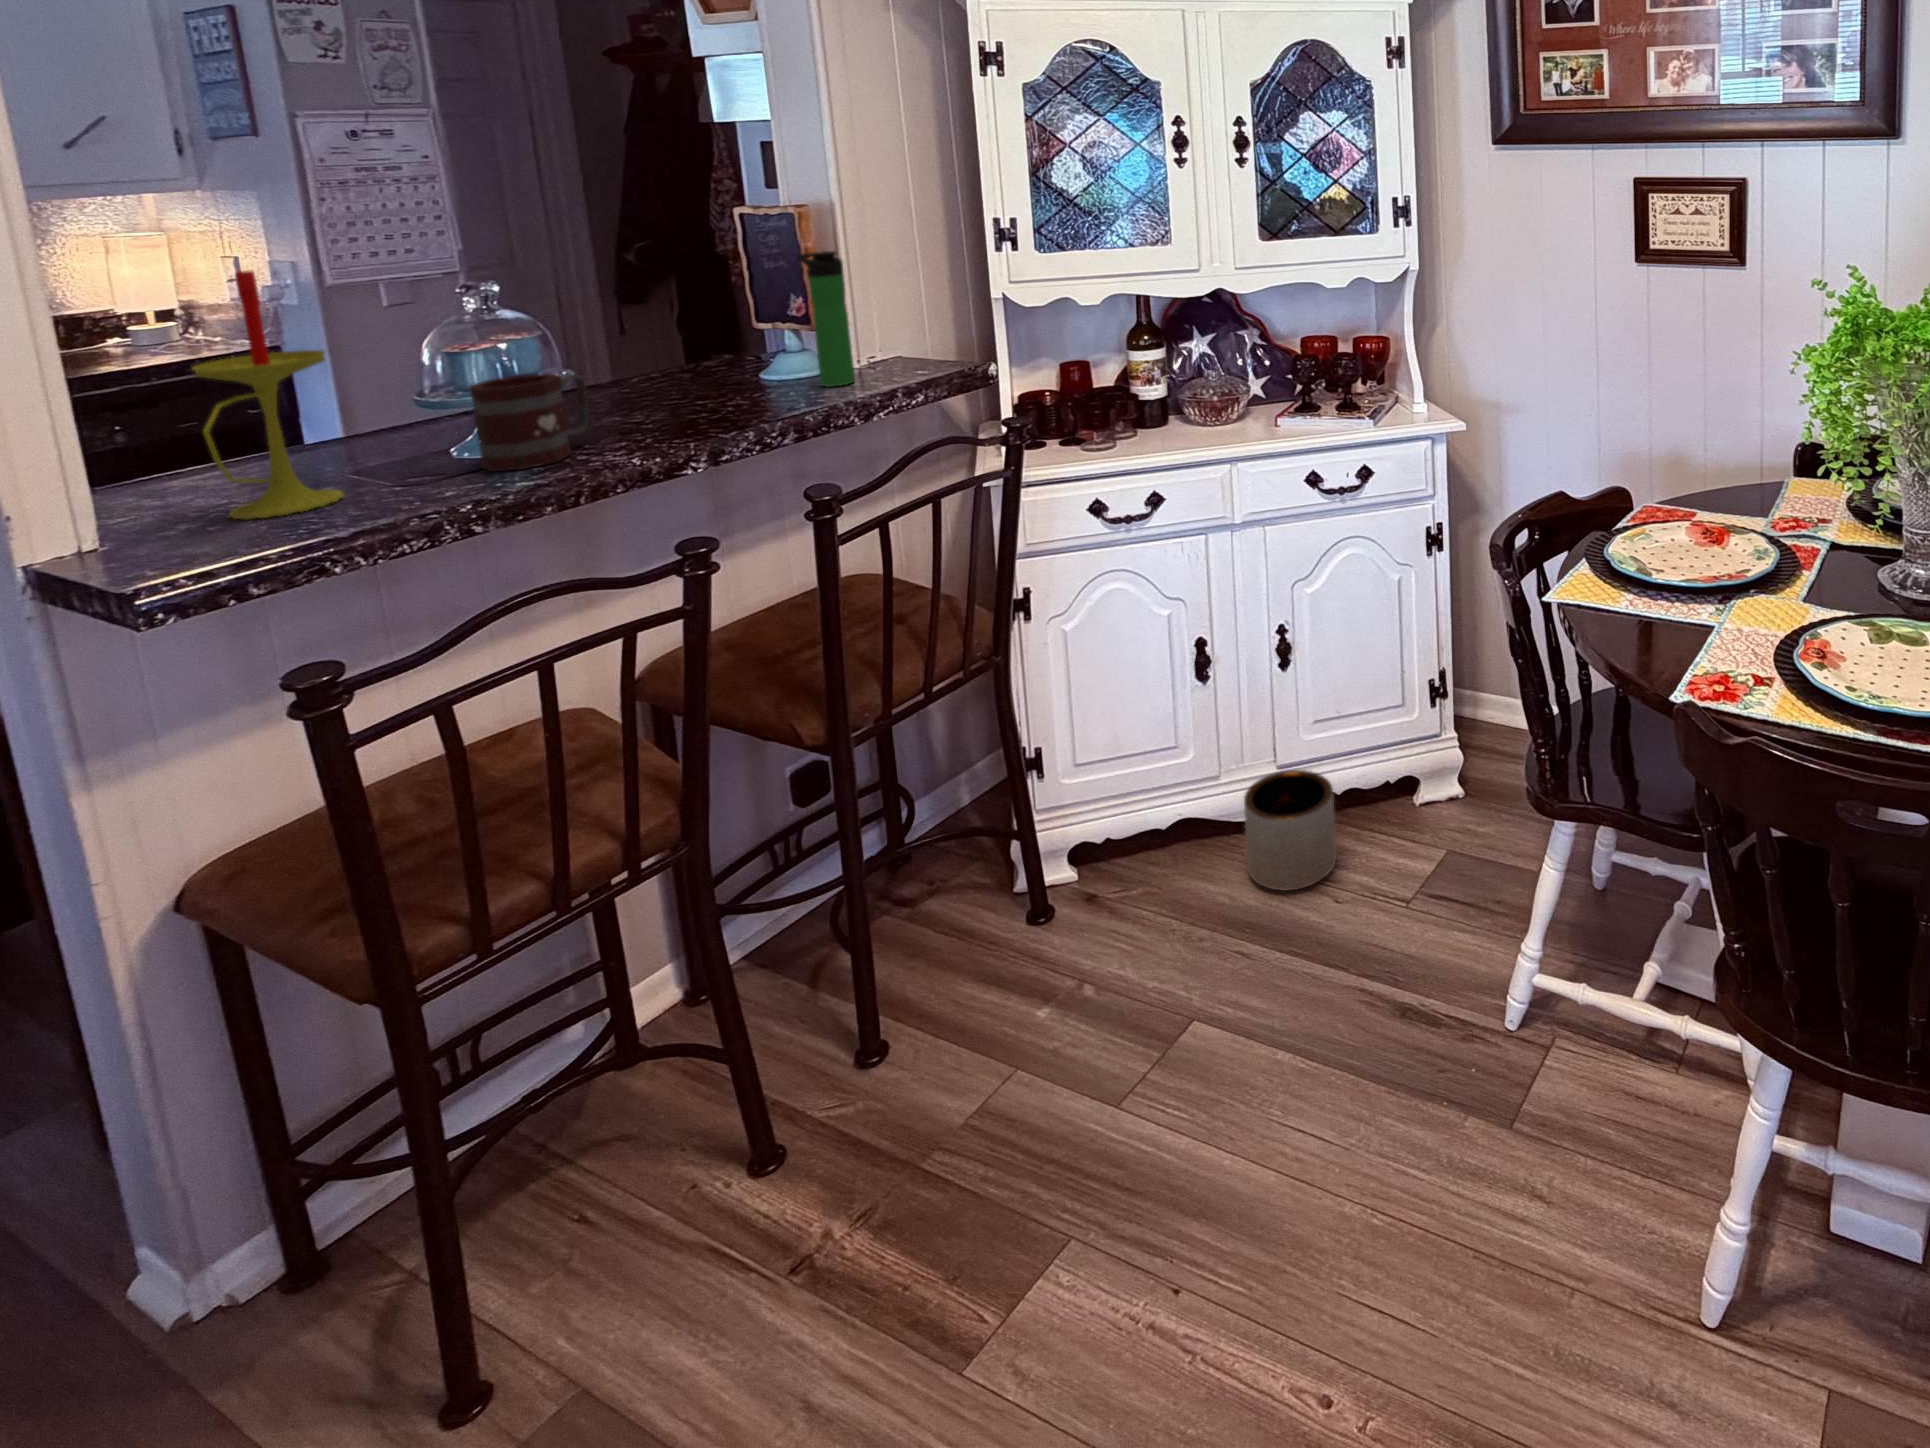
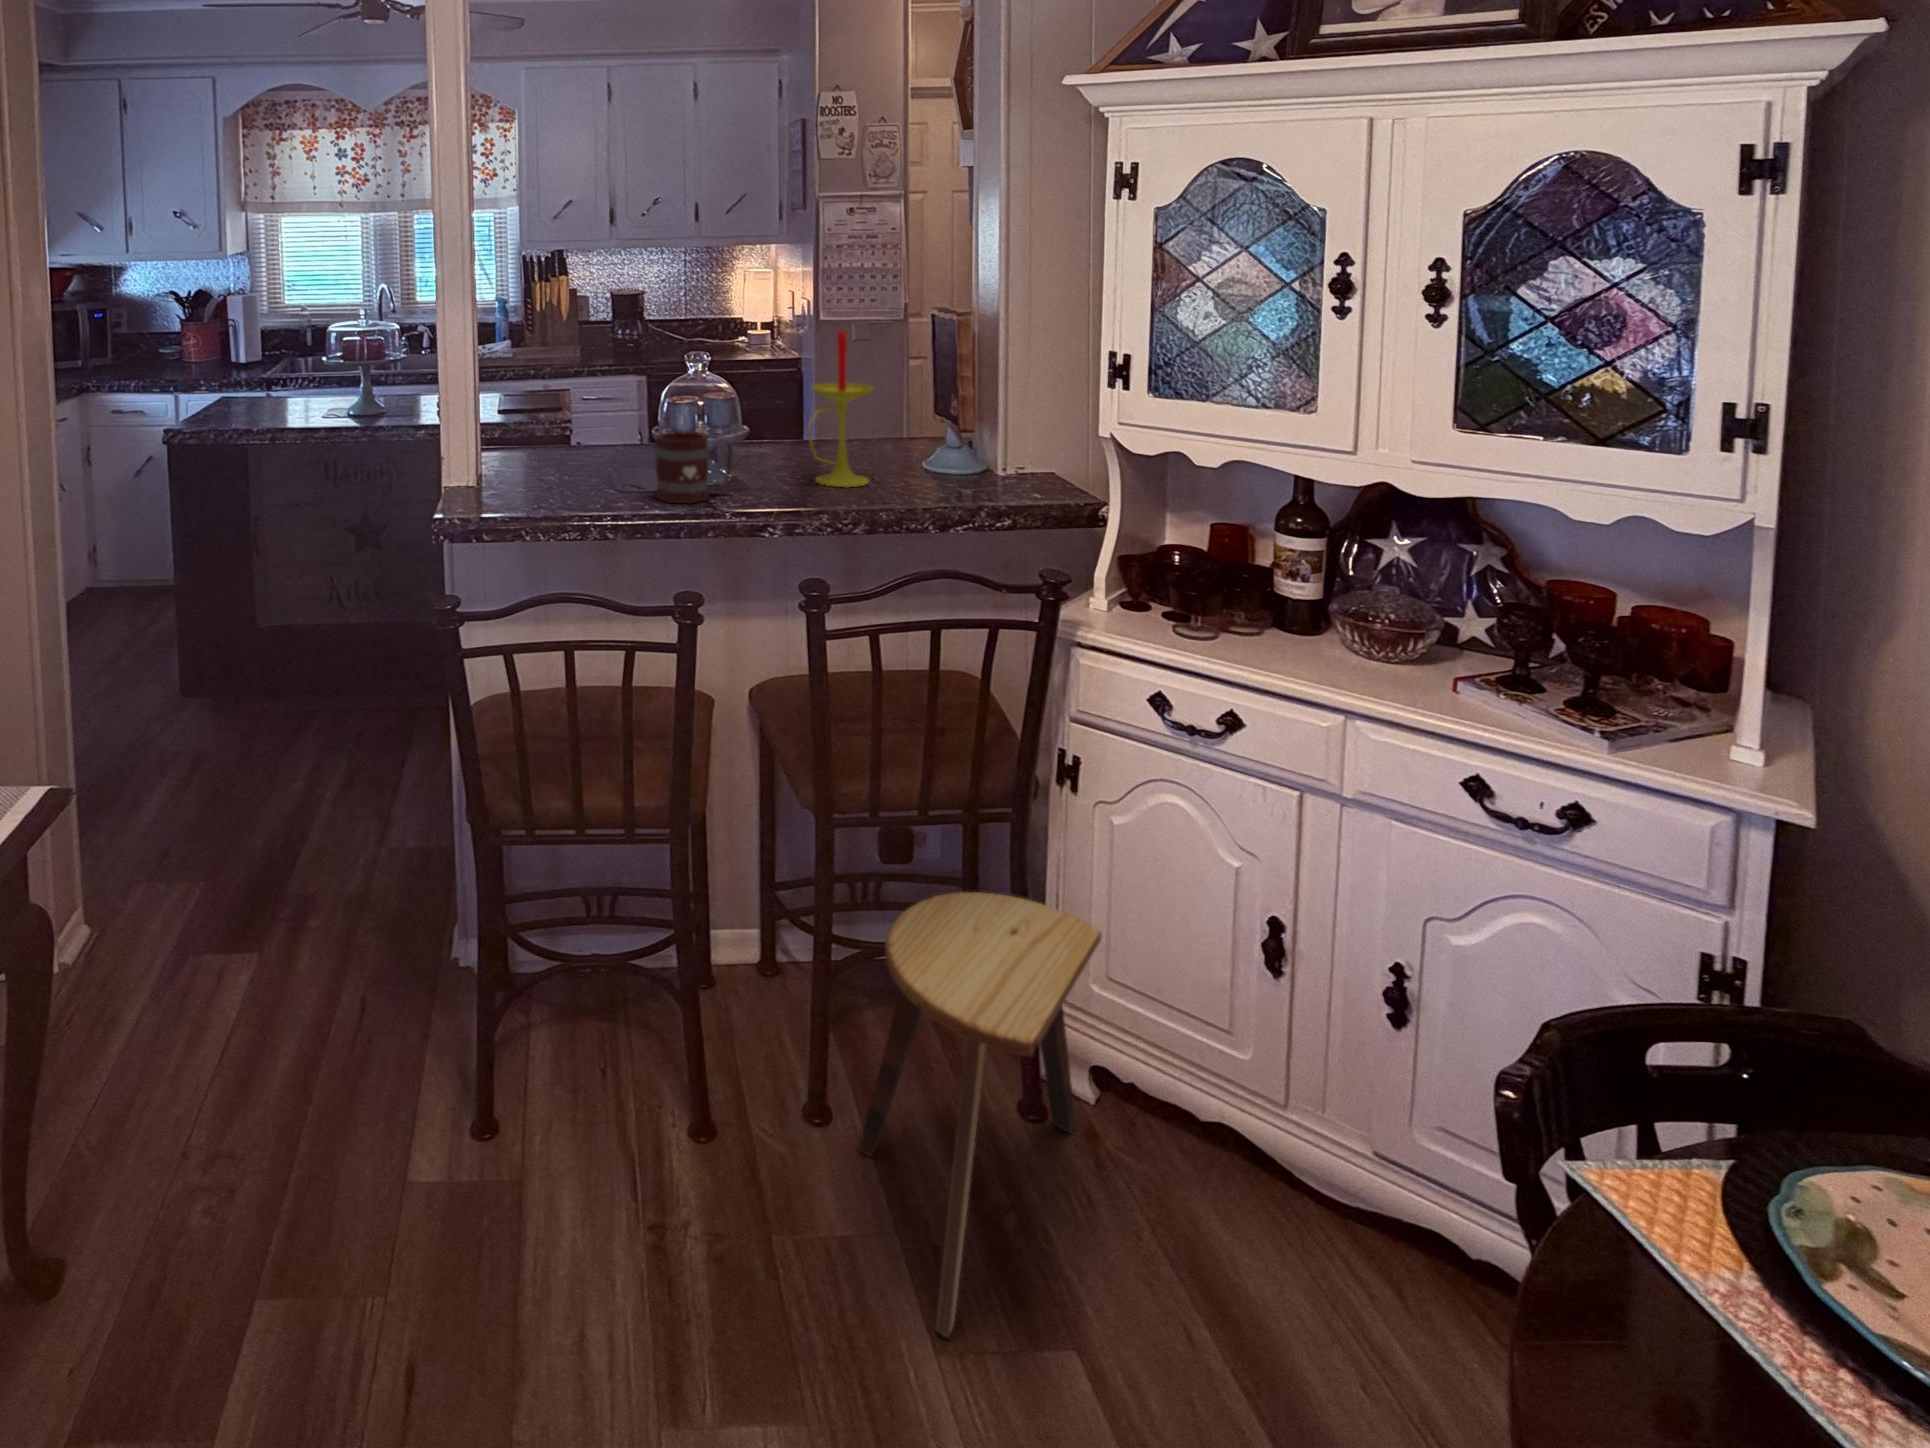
bottle: present [797,251,855,387] -> none [934,364,967,494]
candle: present [193,271,344,519] -> present [808,330,872,487]
stool: none [934,706,1141,1087] -> present [858,892,1101,1337]
planter: present [1244,770,1337,891] -> none [1265,1151,1414,1353]

